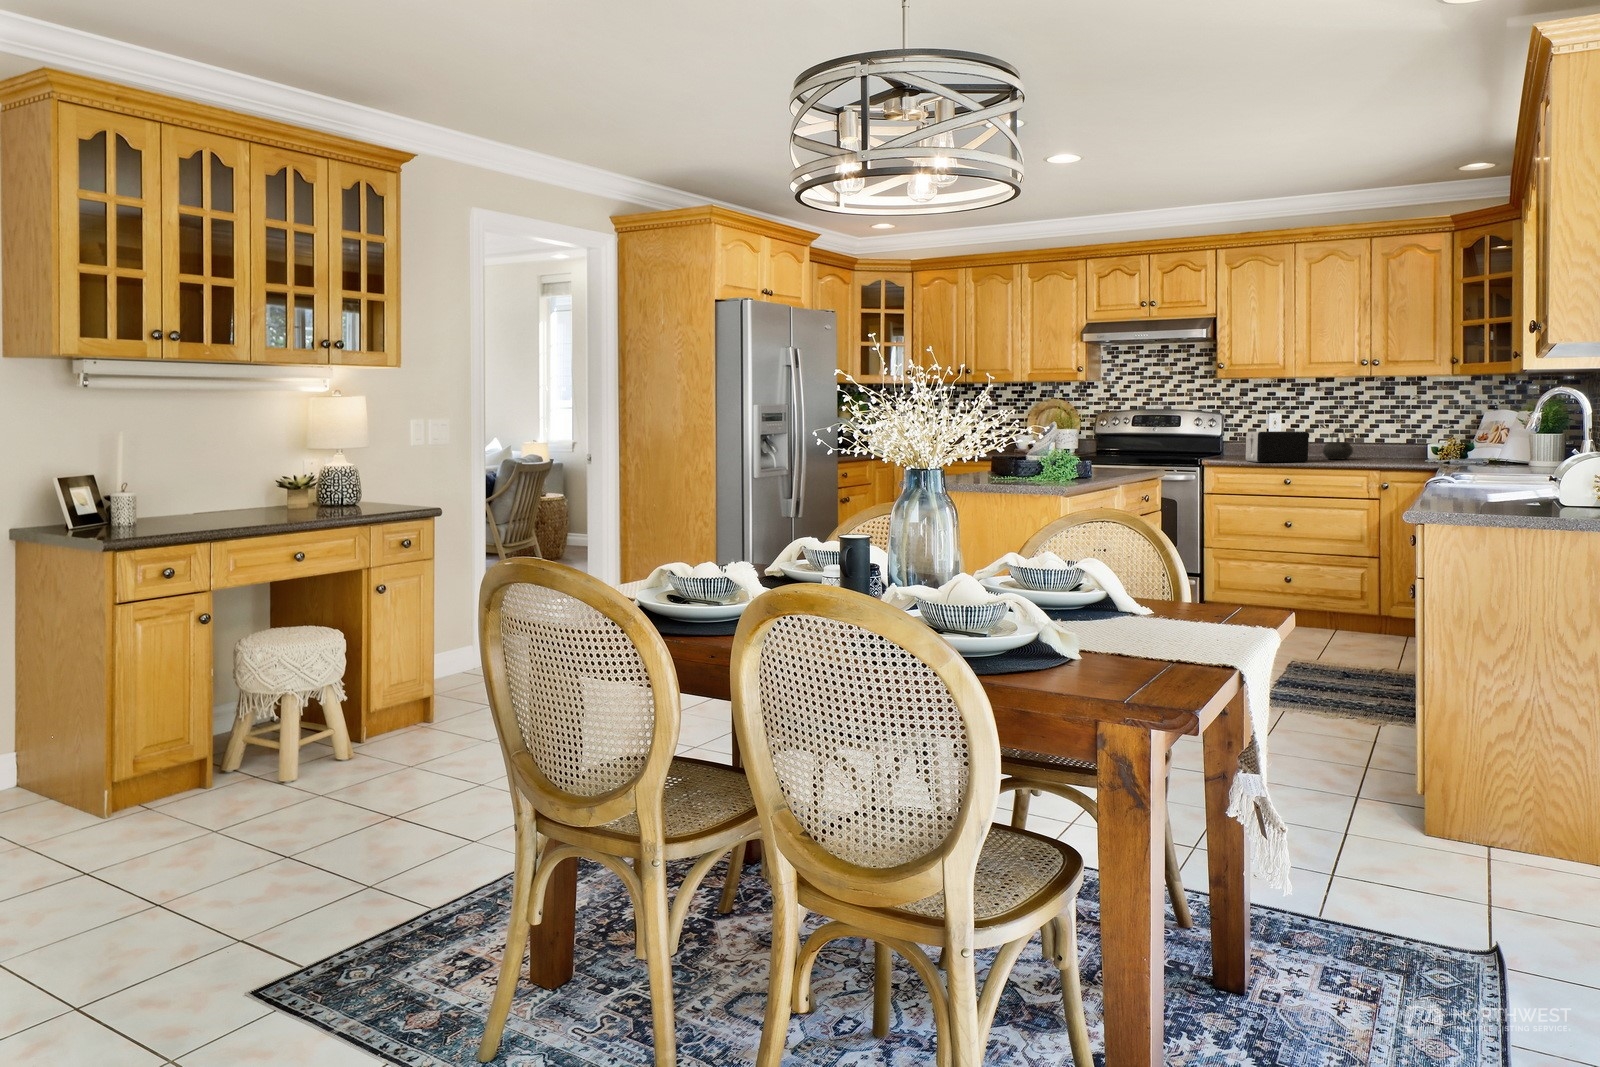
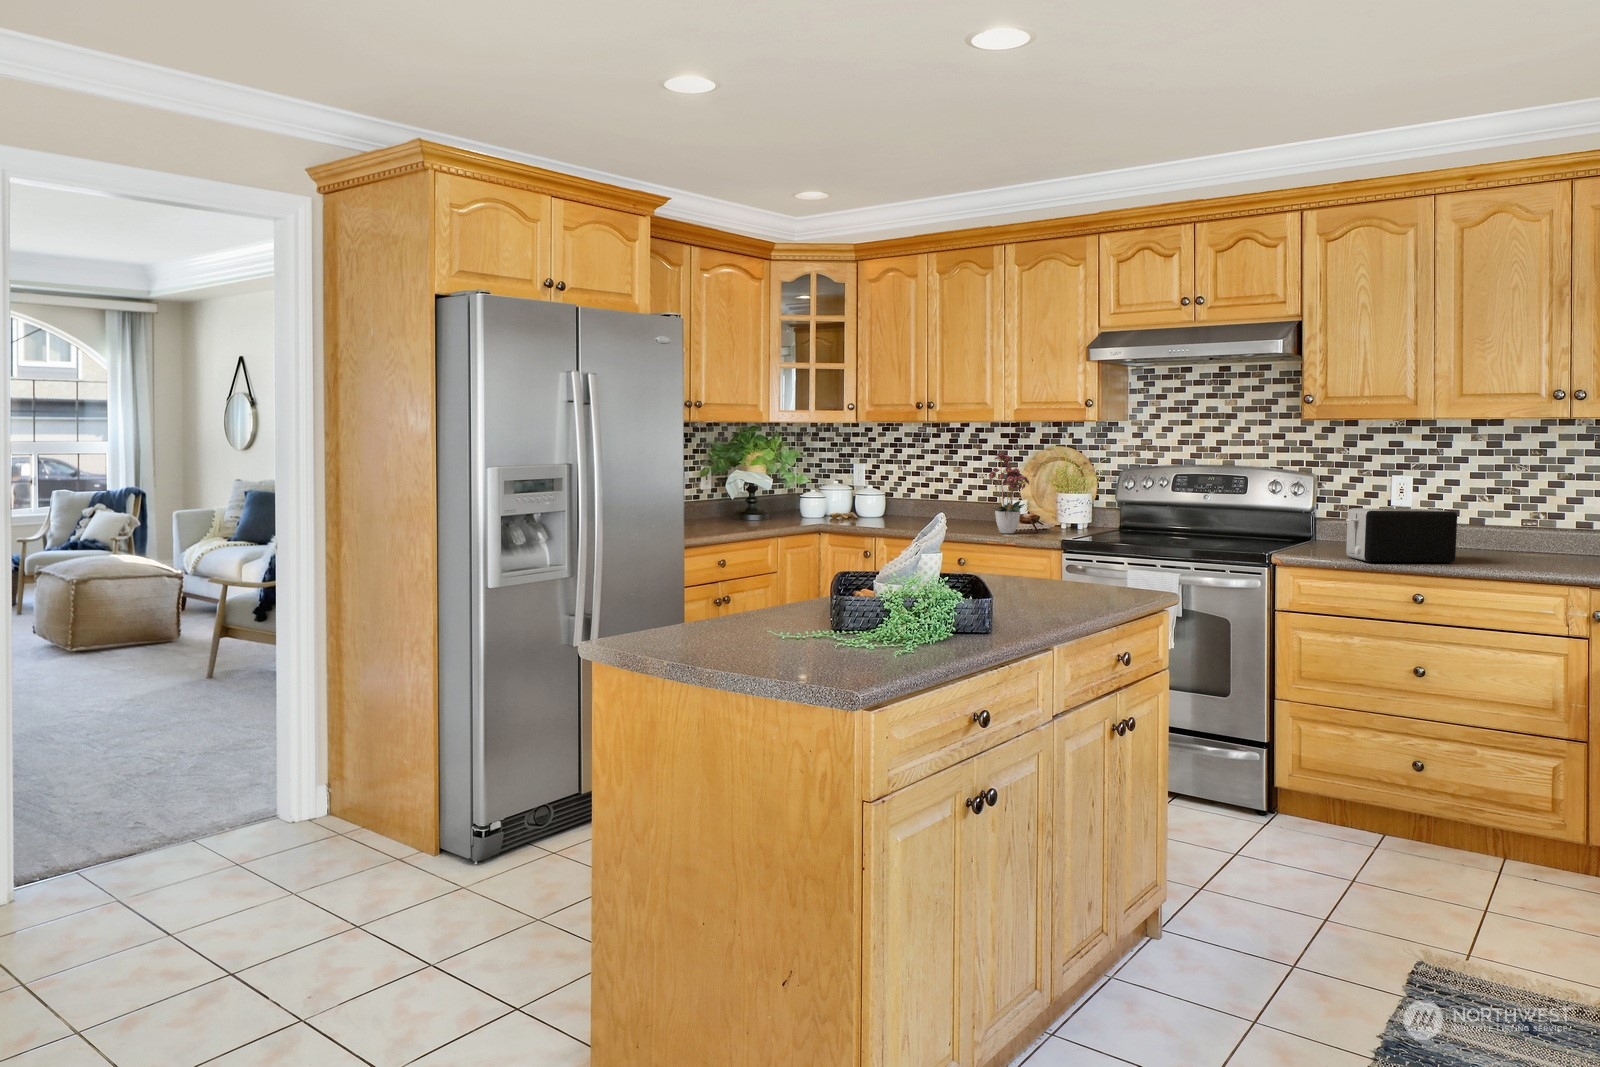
flower arrangement: none [1011,400,1045,456] -> present [989,453,1029,533]
kettle: present [1323,428,1353,459] -> none [1482,504,1537,558]

